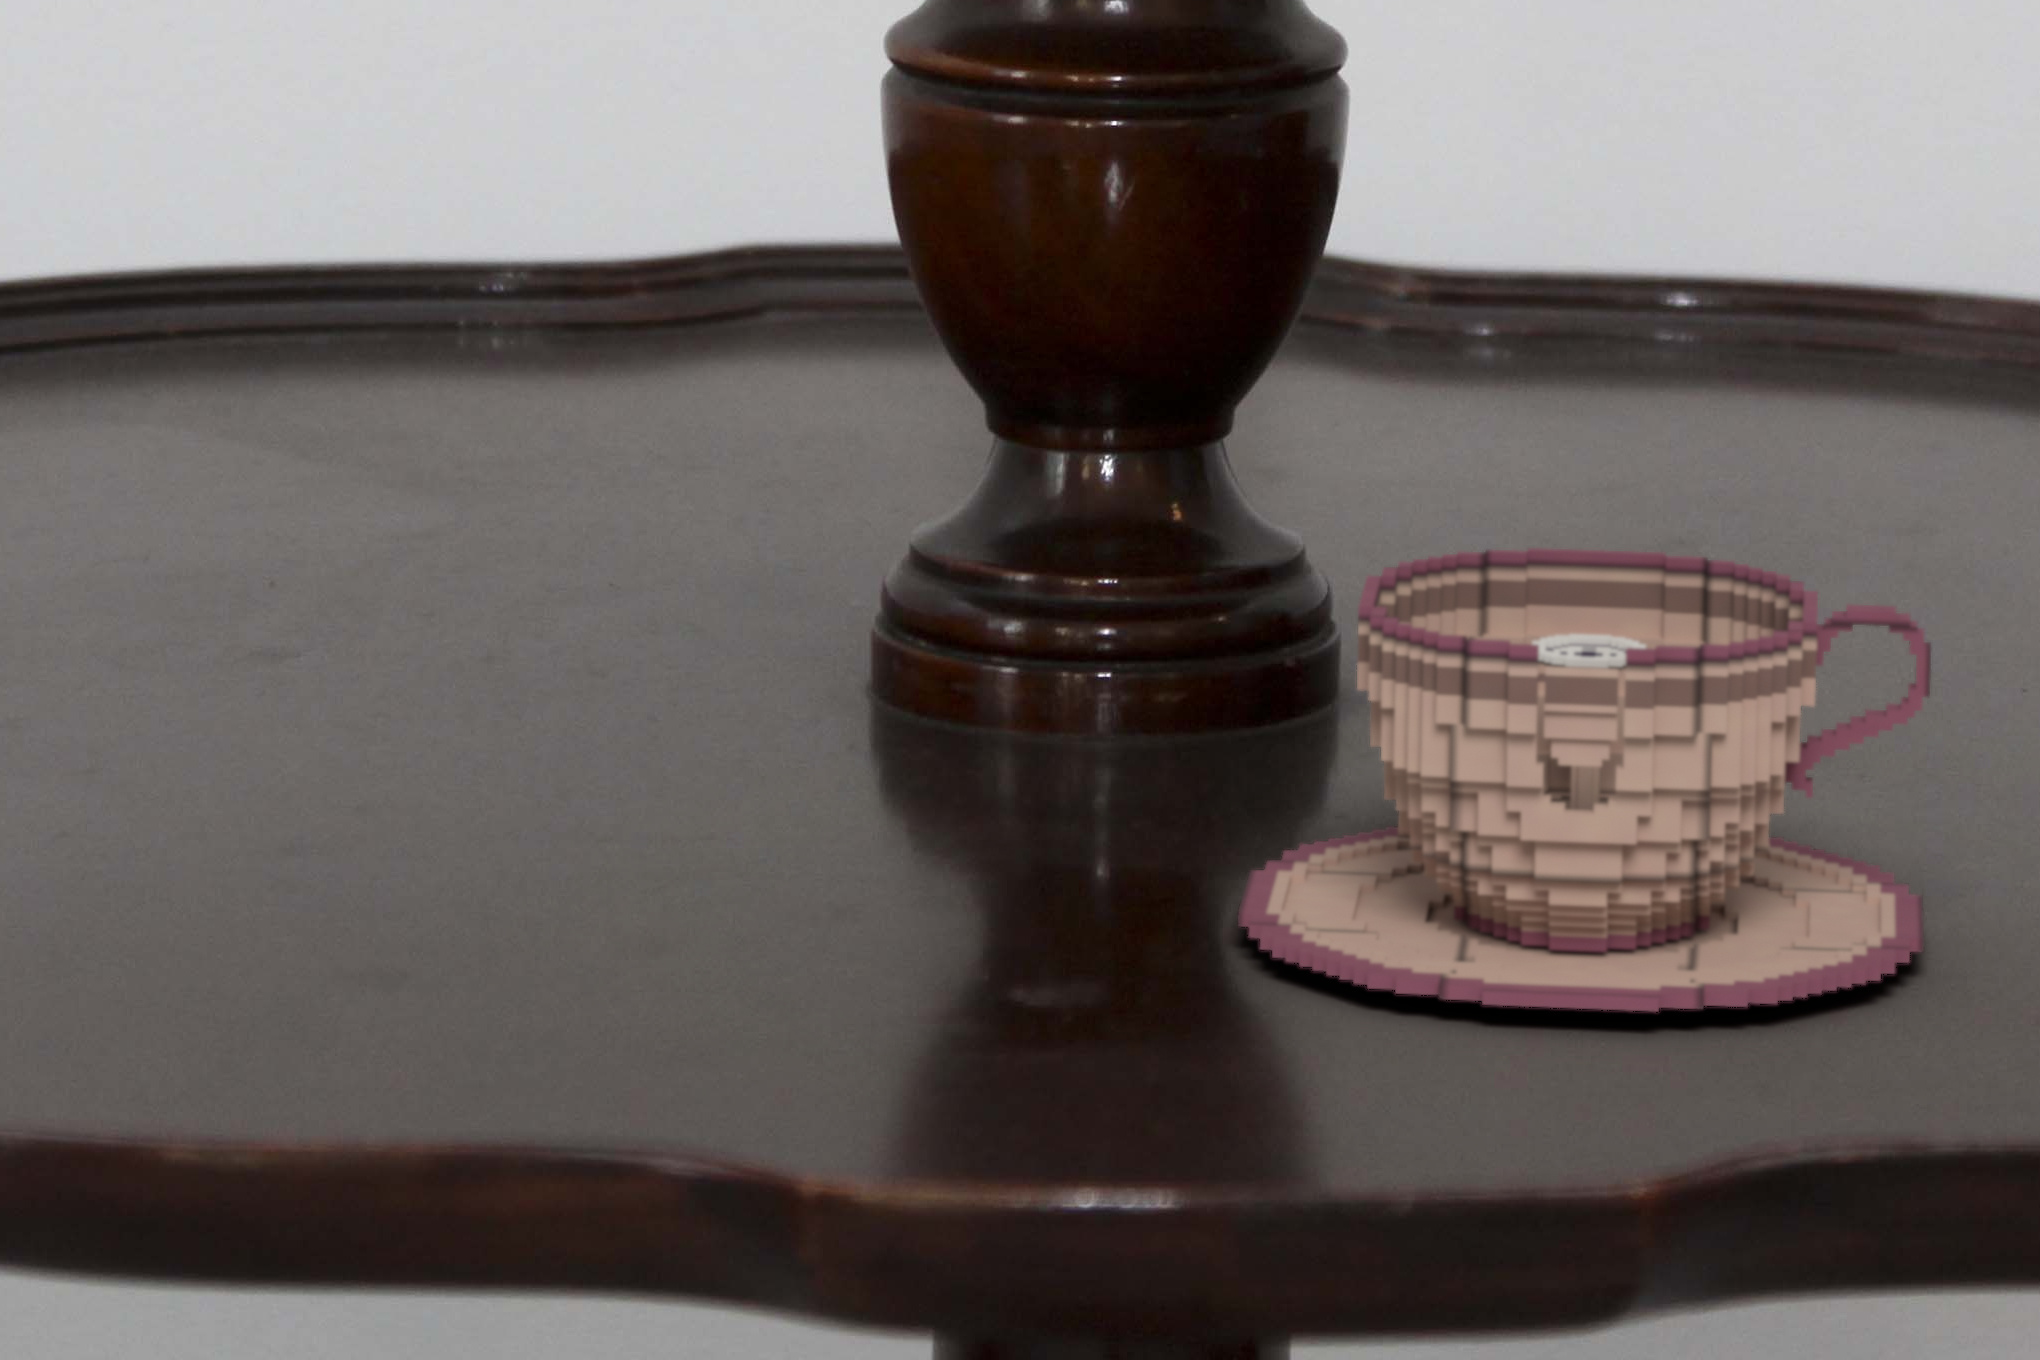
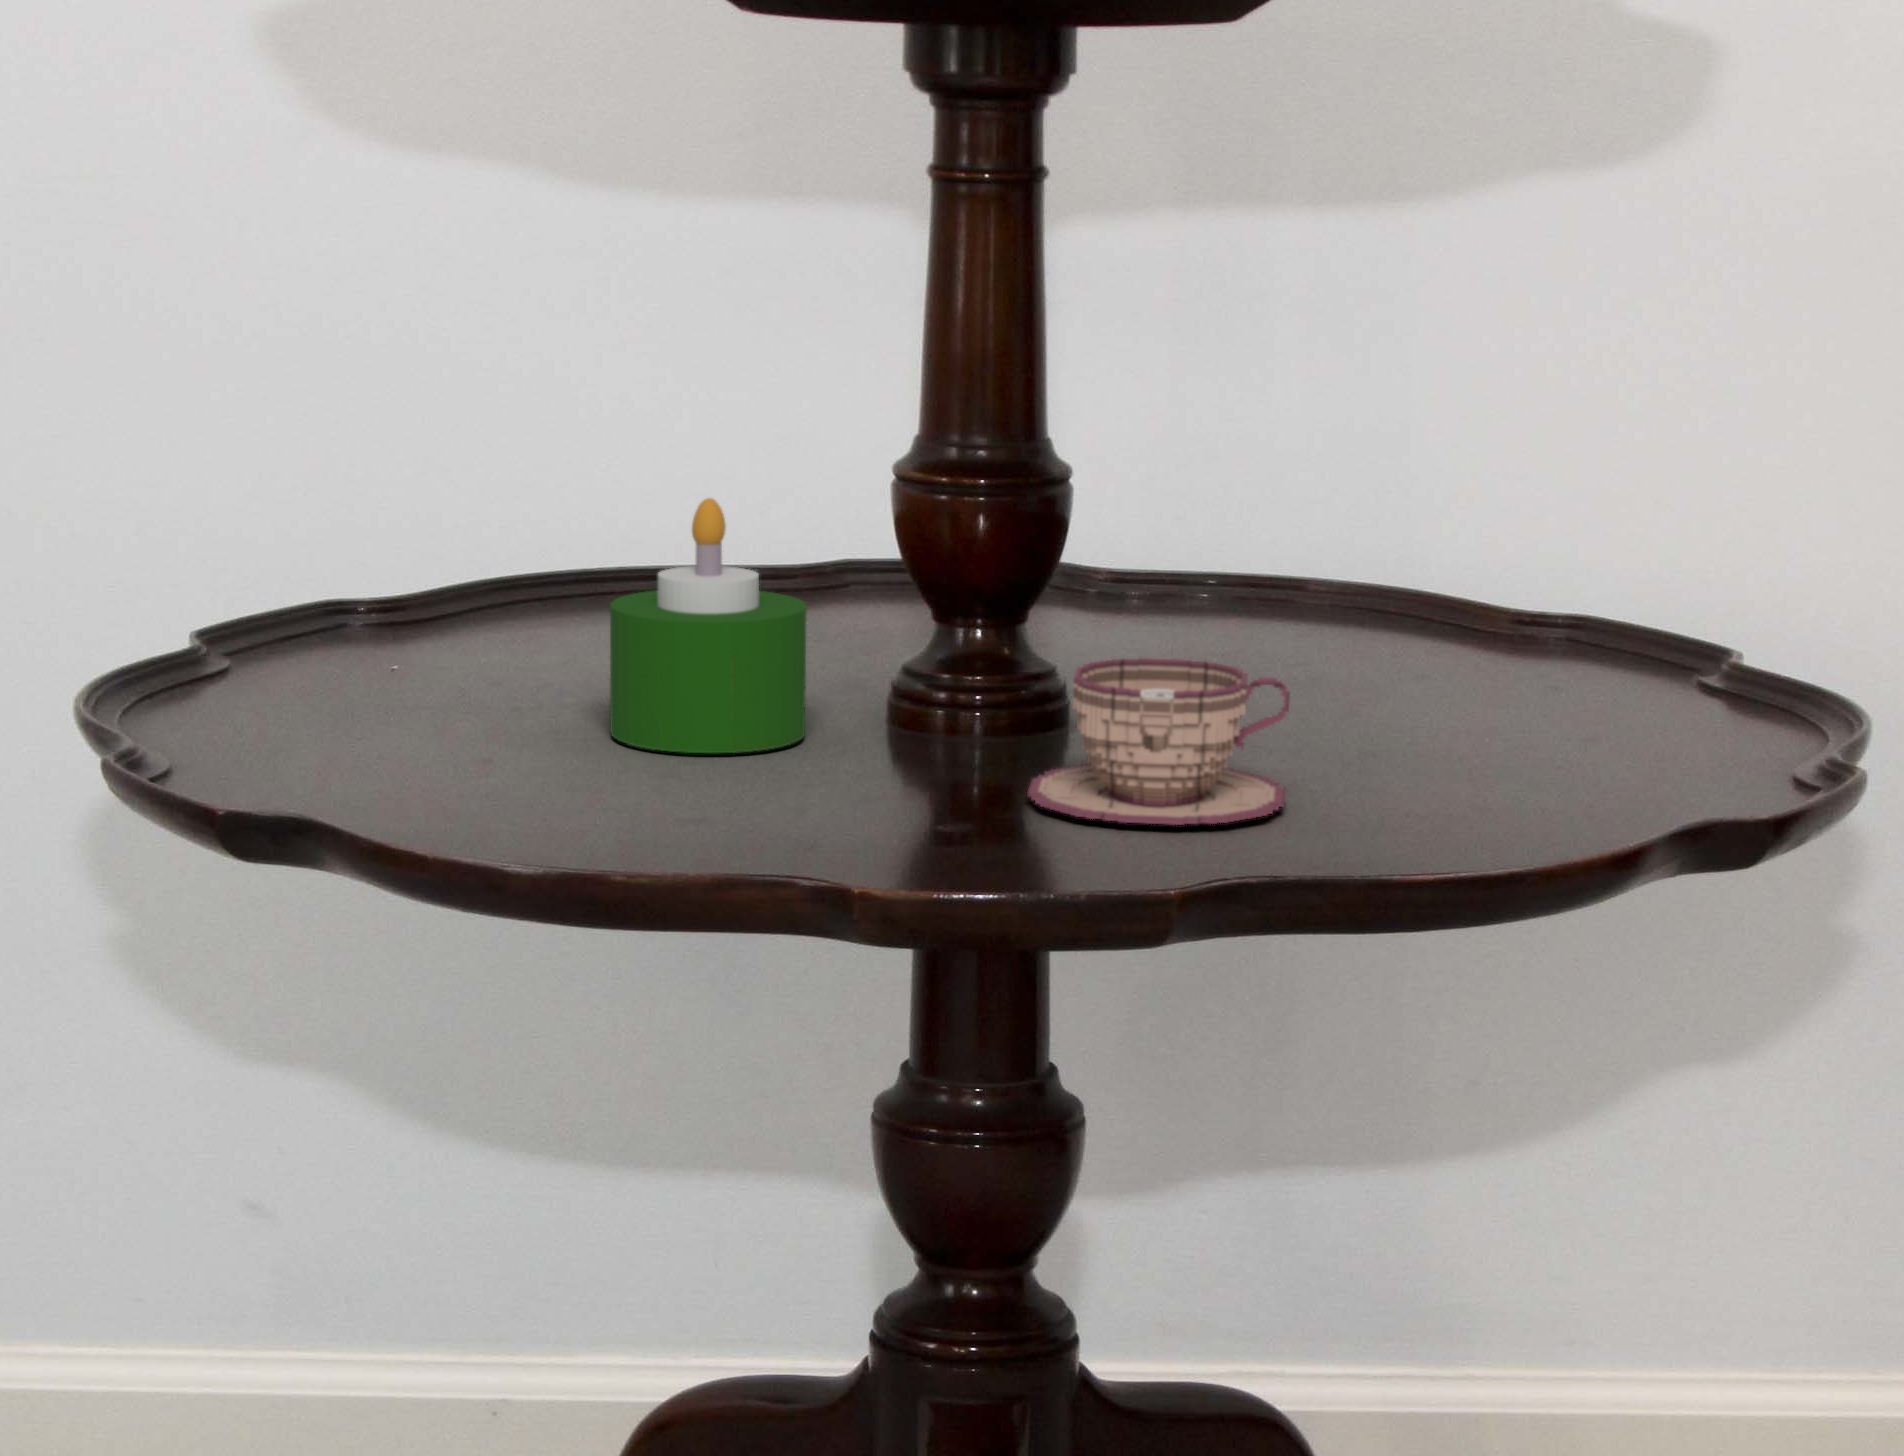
candle: none [133,119,654,798] -> present [610,498,807,753]

